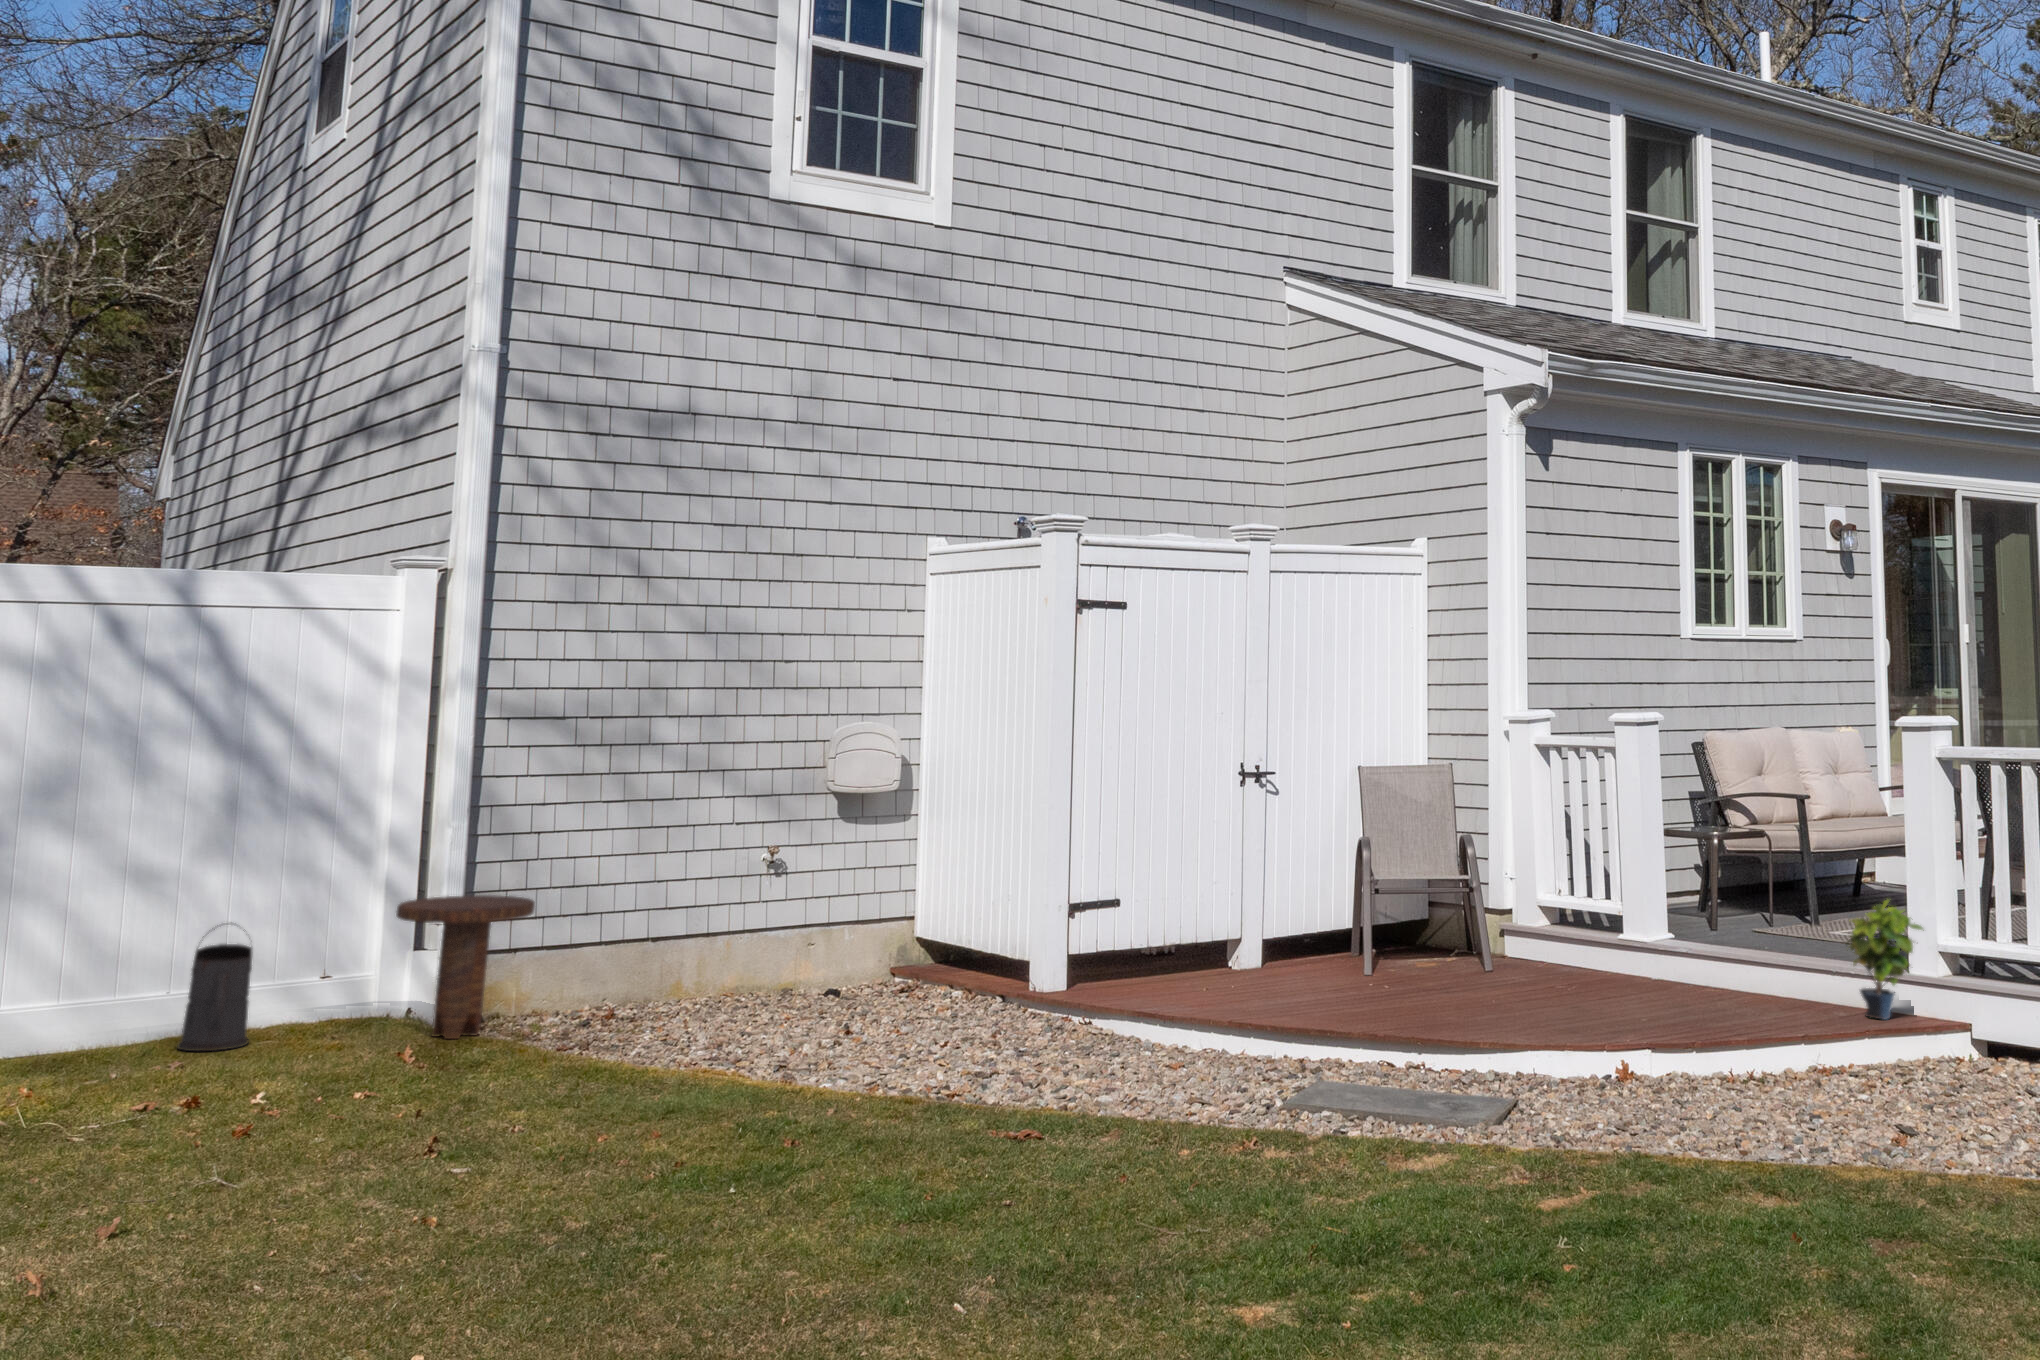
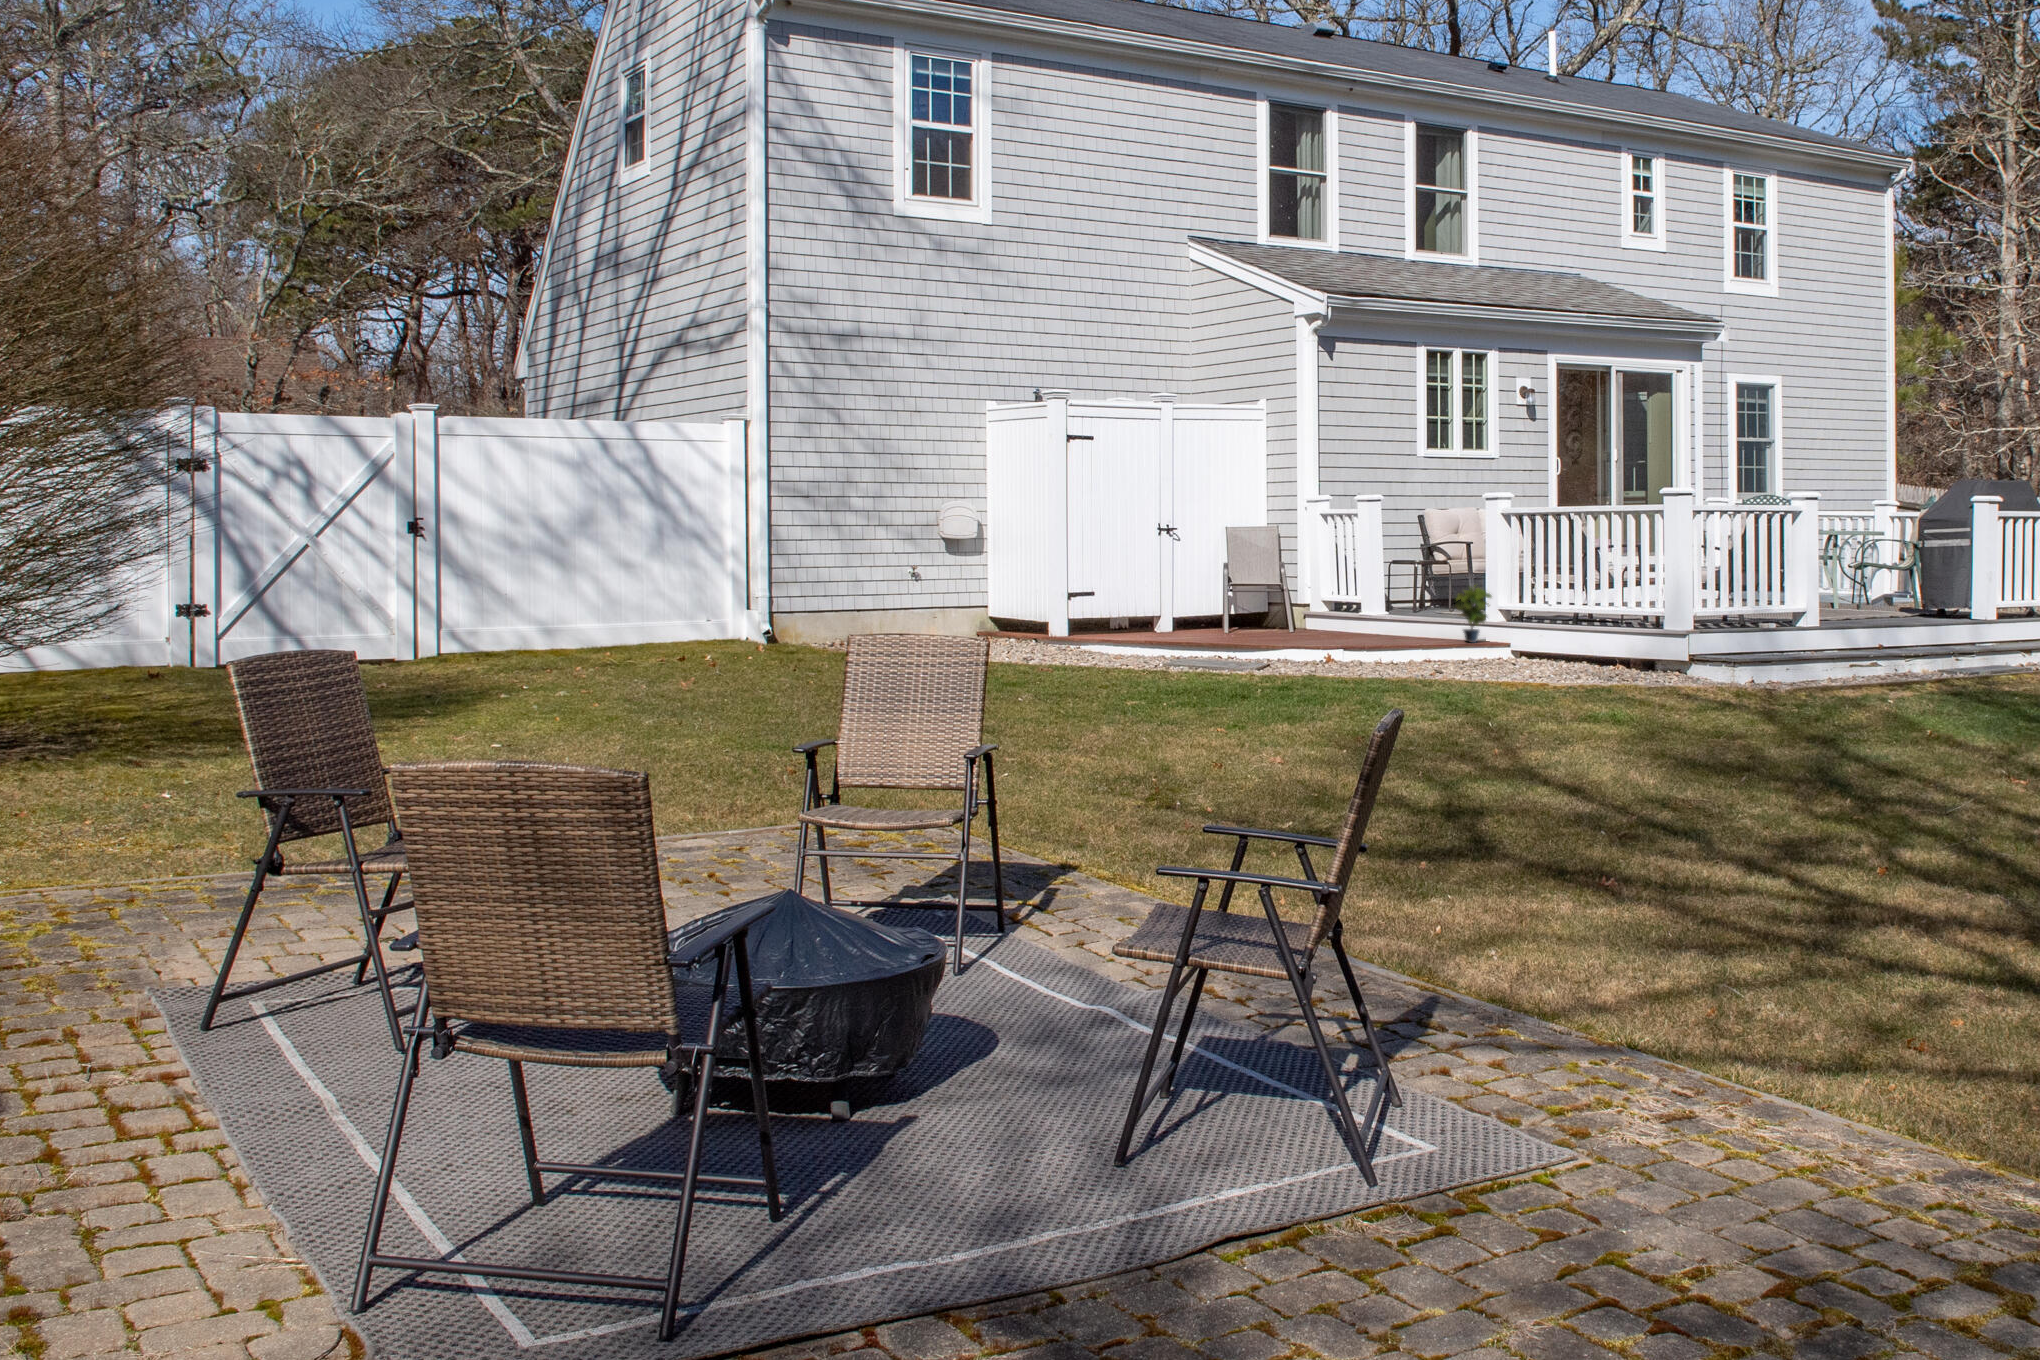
side table: present [396,895,535,1039] -> none [743,584,807,650]
watering can: present [177,925,253,1051] -> none [650,592,682,651]

